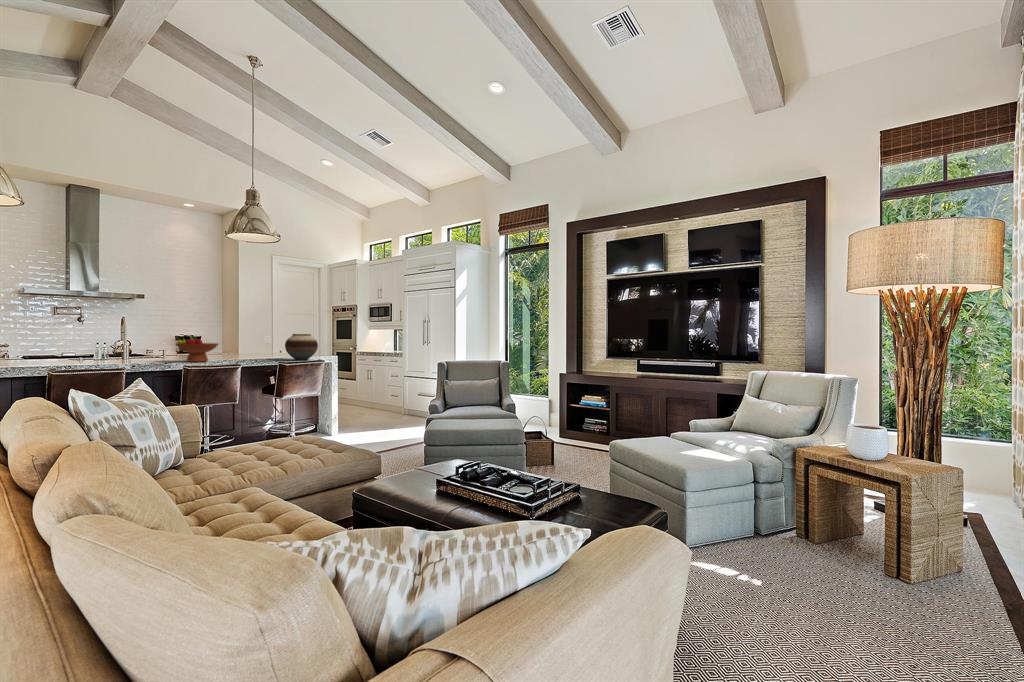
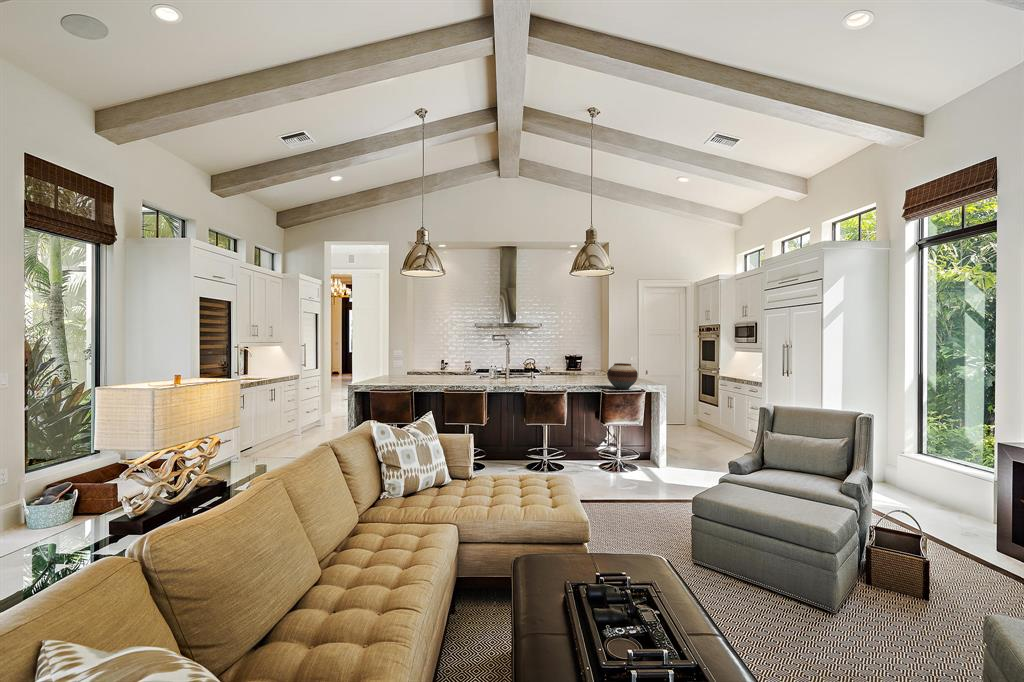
fruit bowl: present [176,337,218,362] -> none [519,364,551,386]

